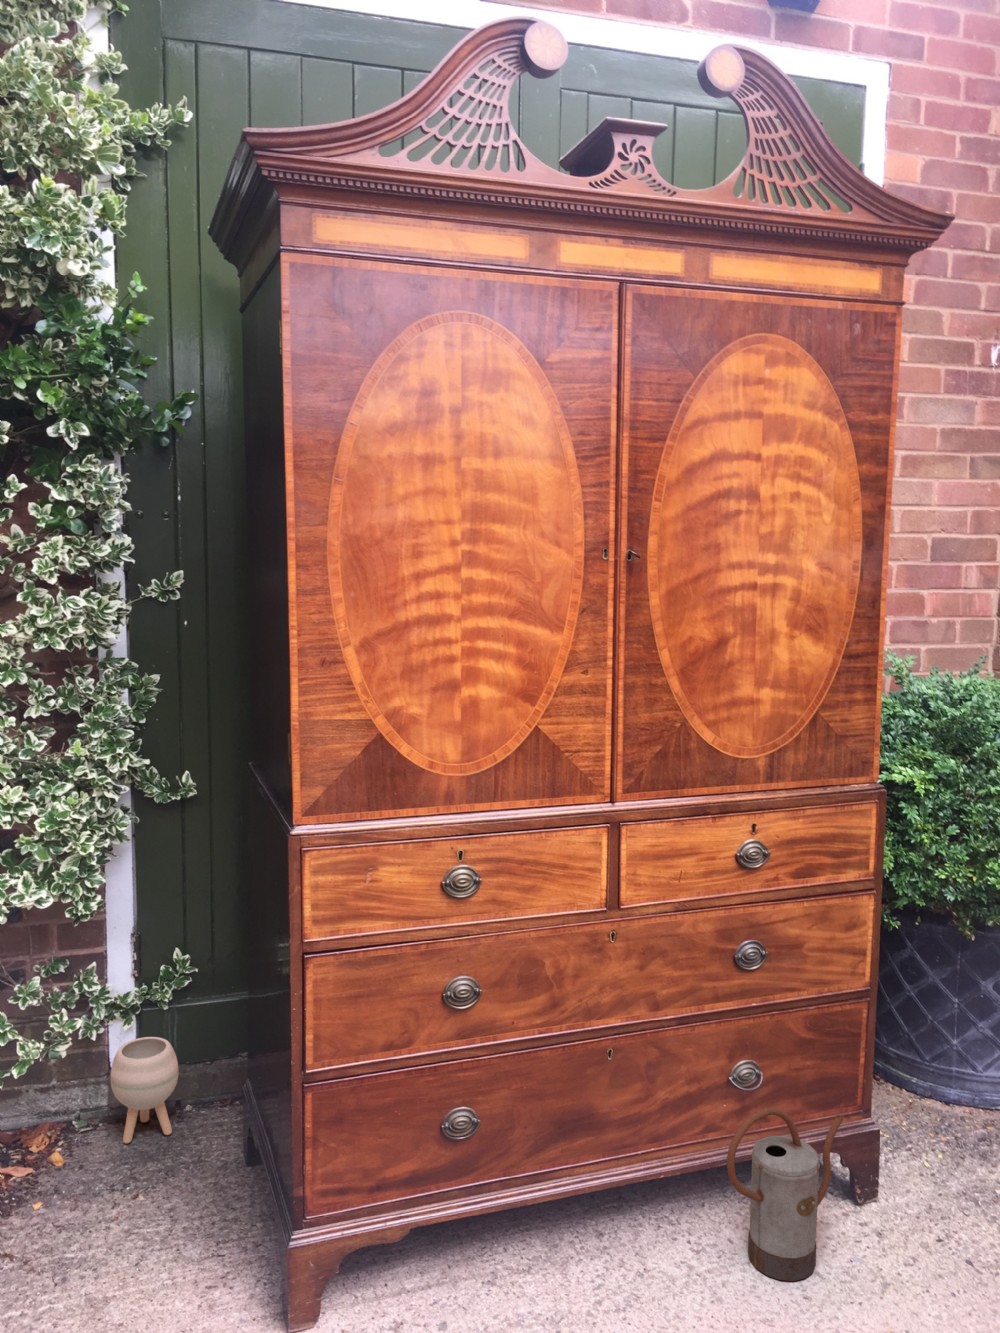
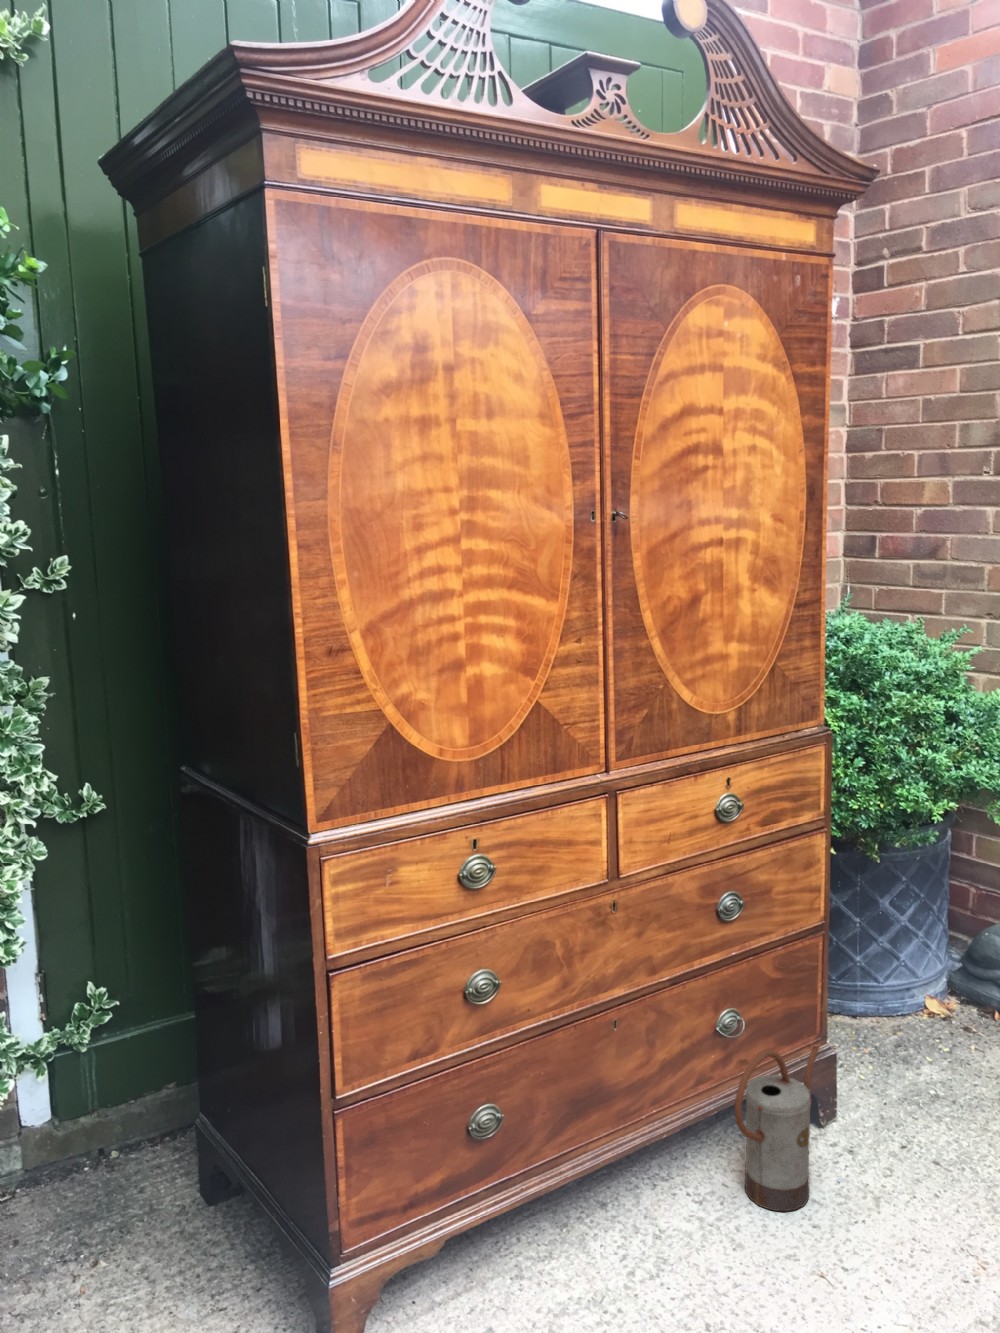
planter: present [111,1037,179,1143] -> none [29,1087,108,1212]

